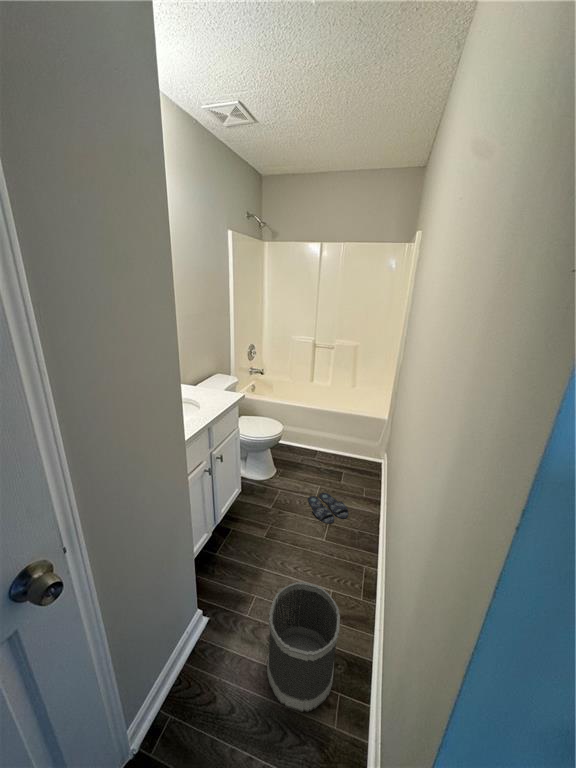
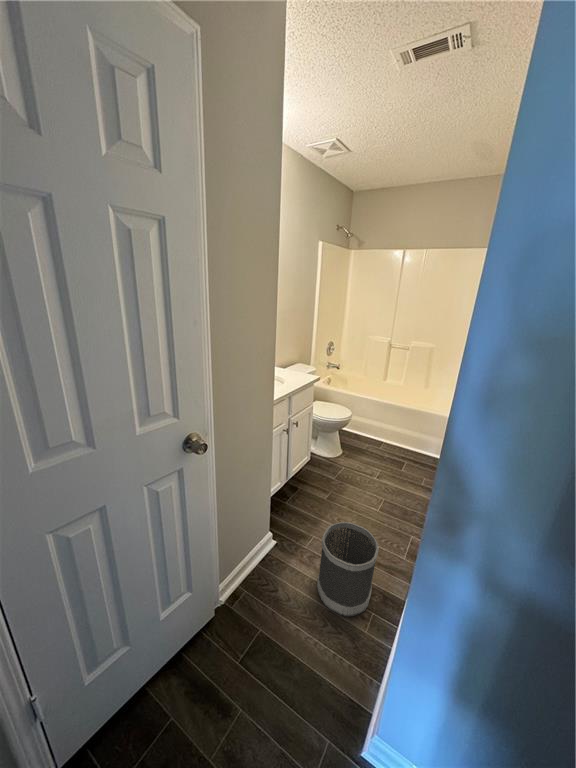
slippers: present [308,493,348,524] -> none [368,476,404,500]

